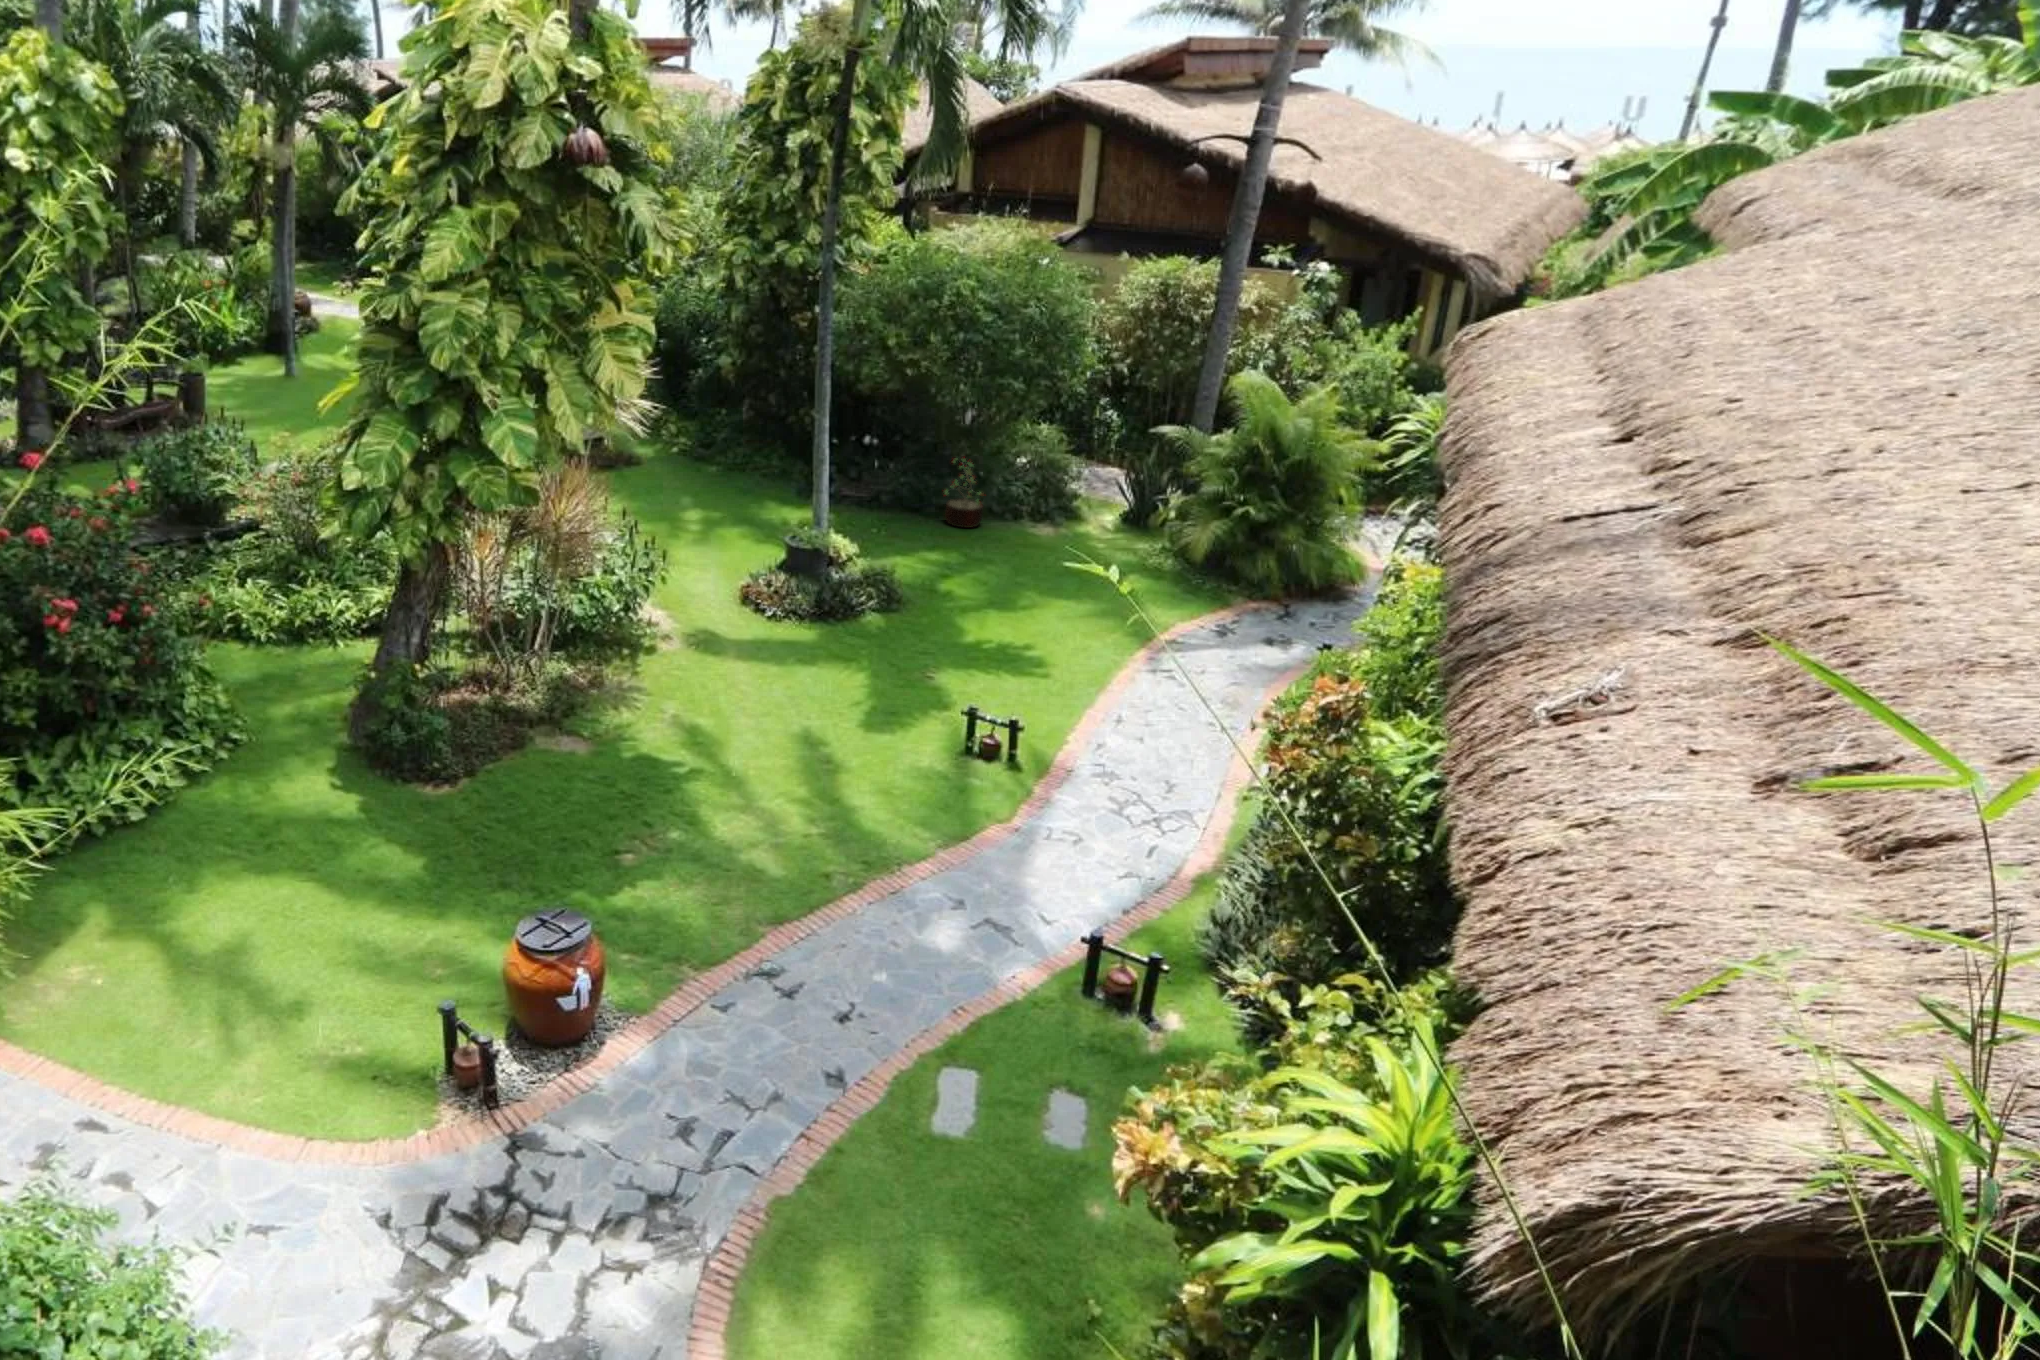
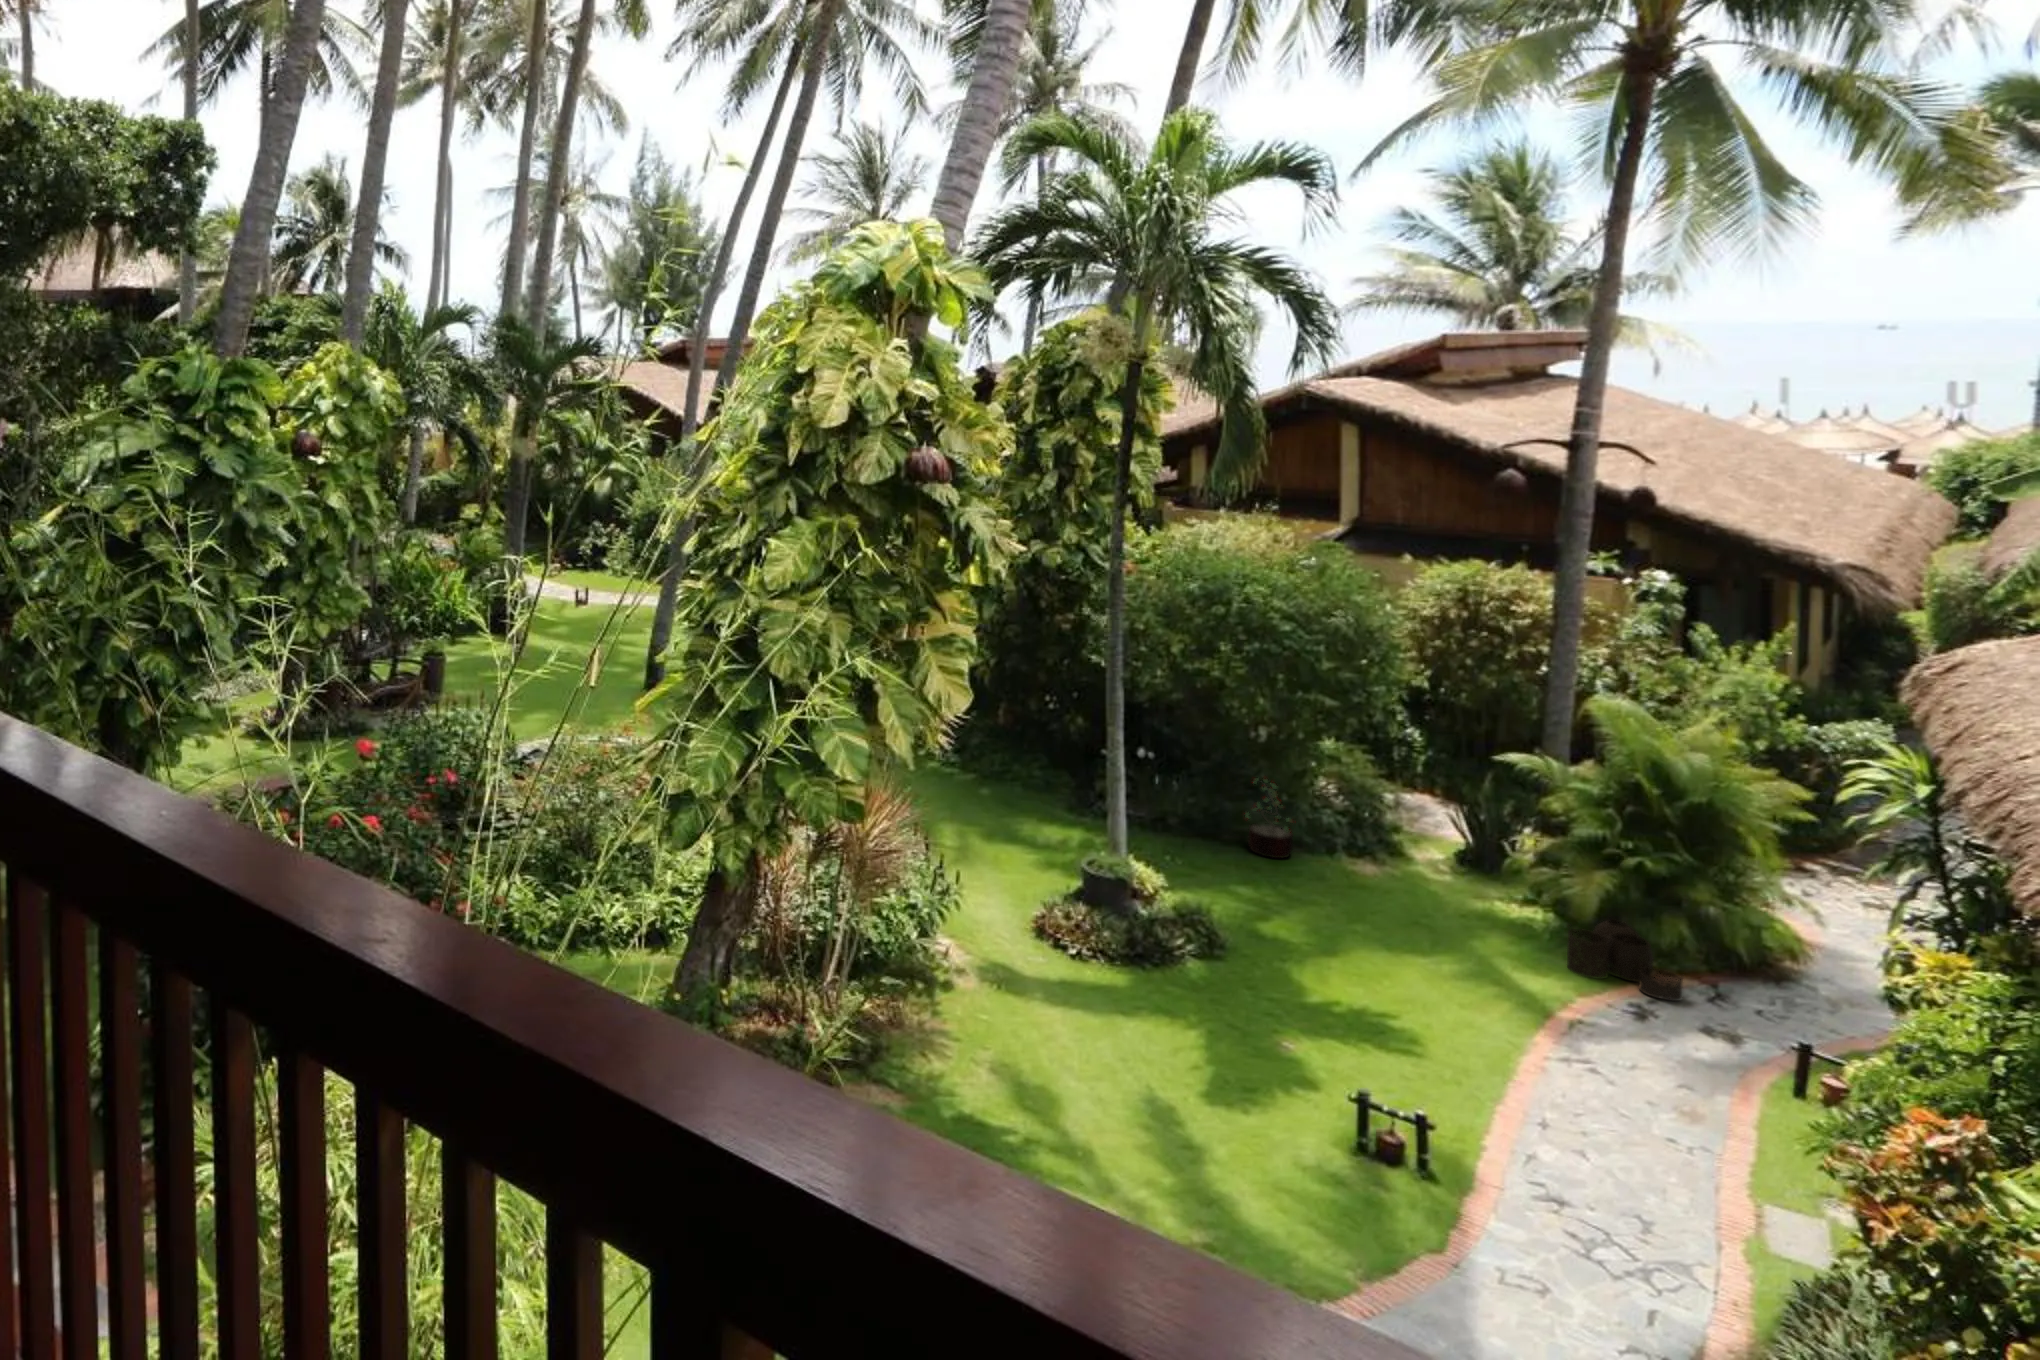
woven basket: none [1181,556,1266,620] -> present [1567,919,1683,1001]

